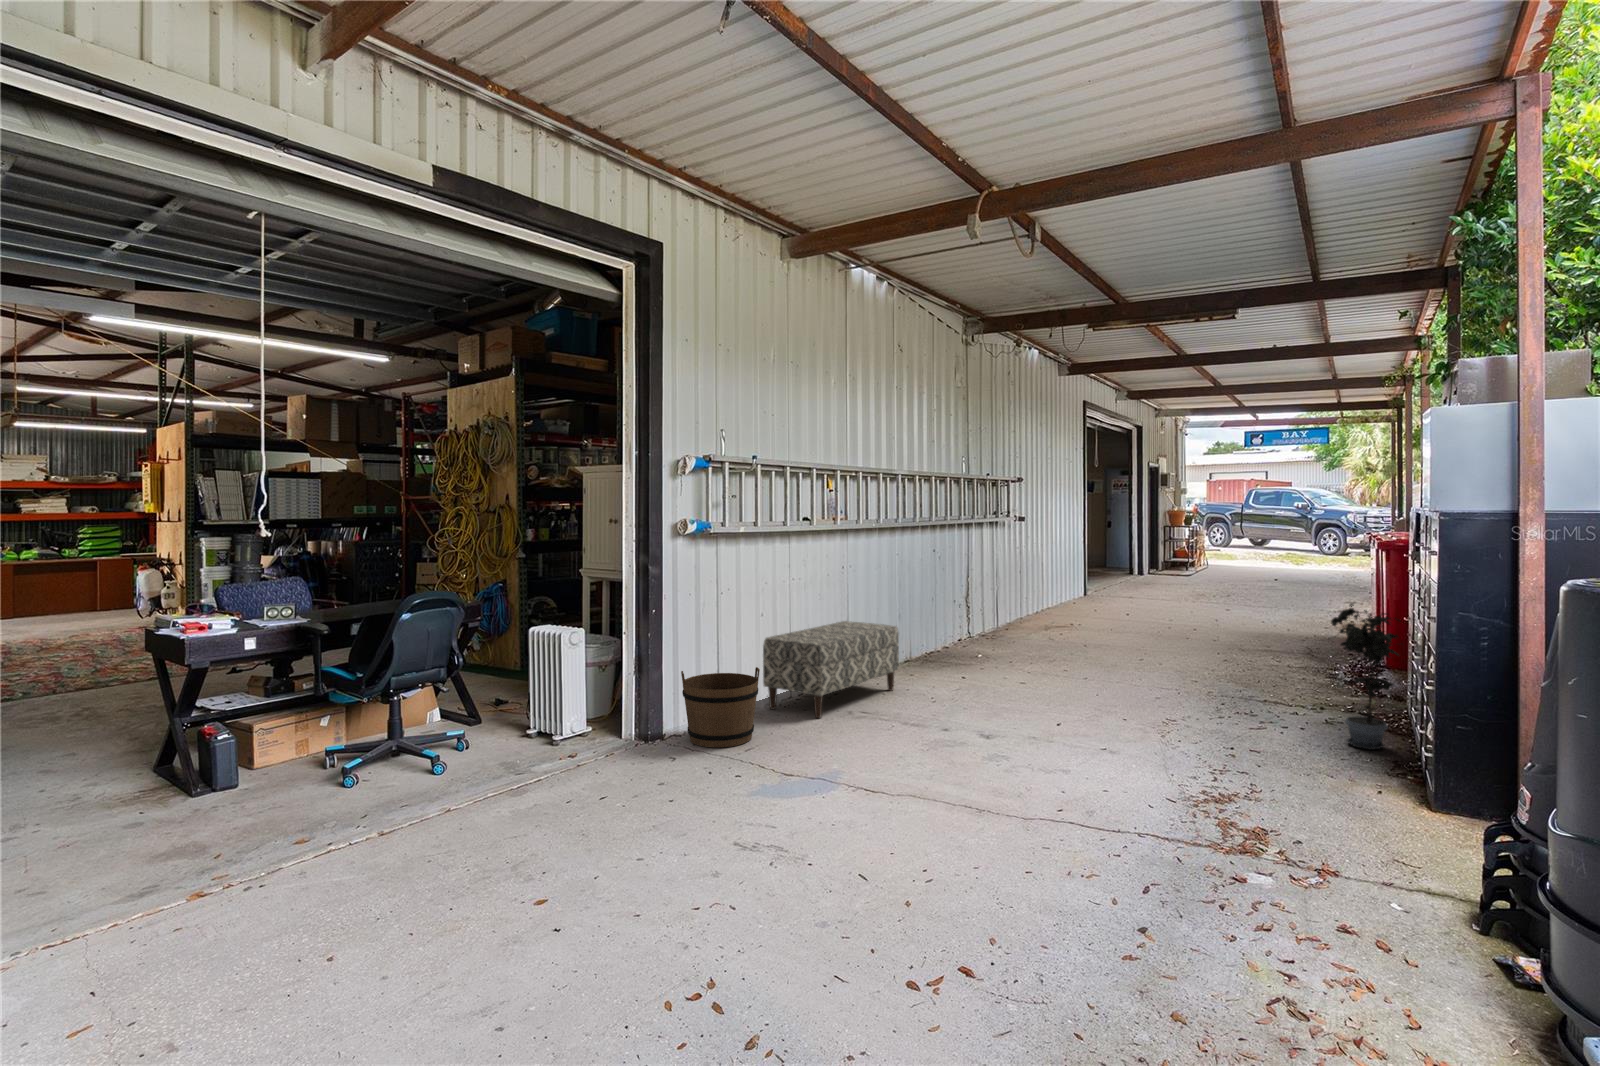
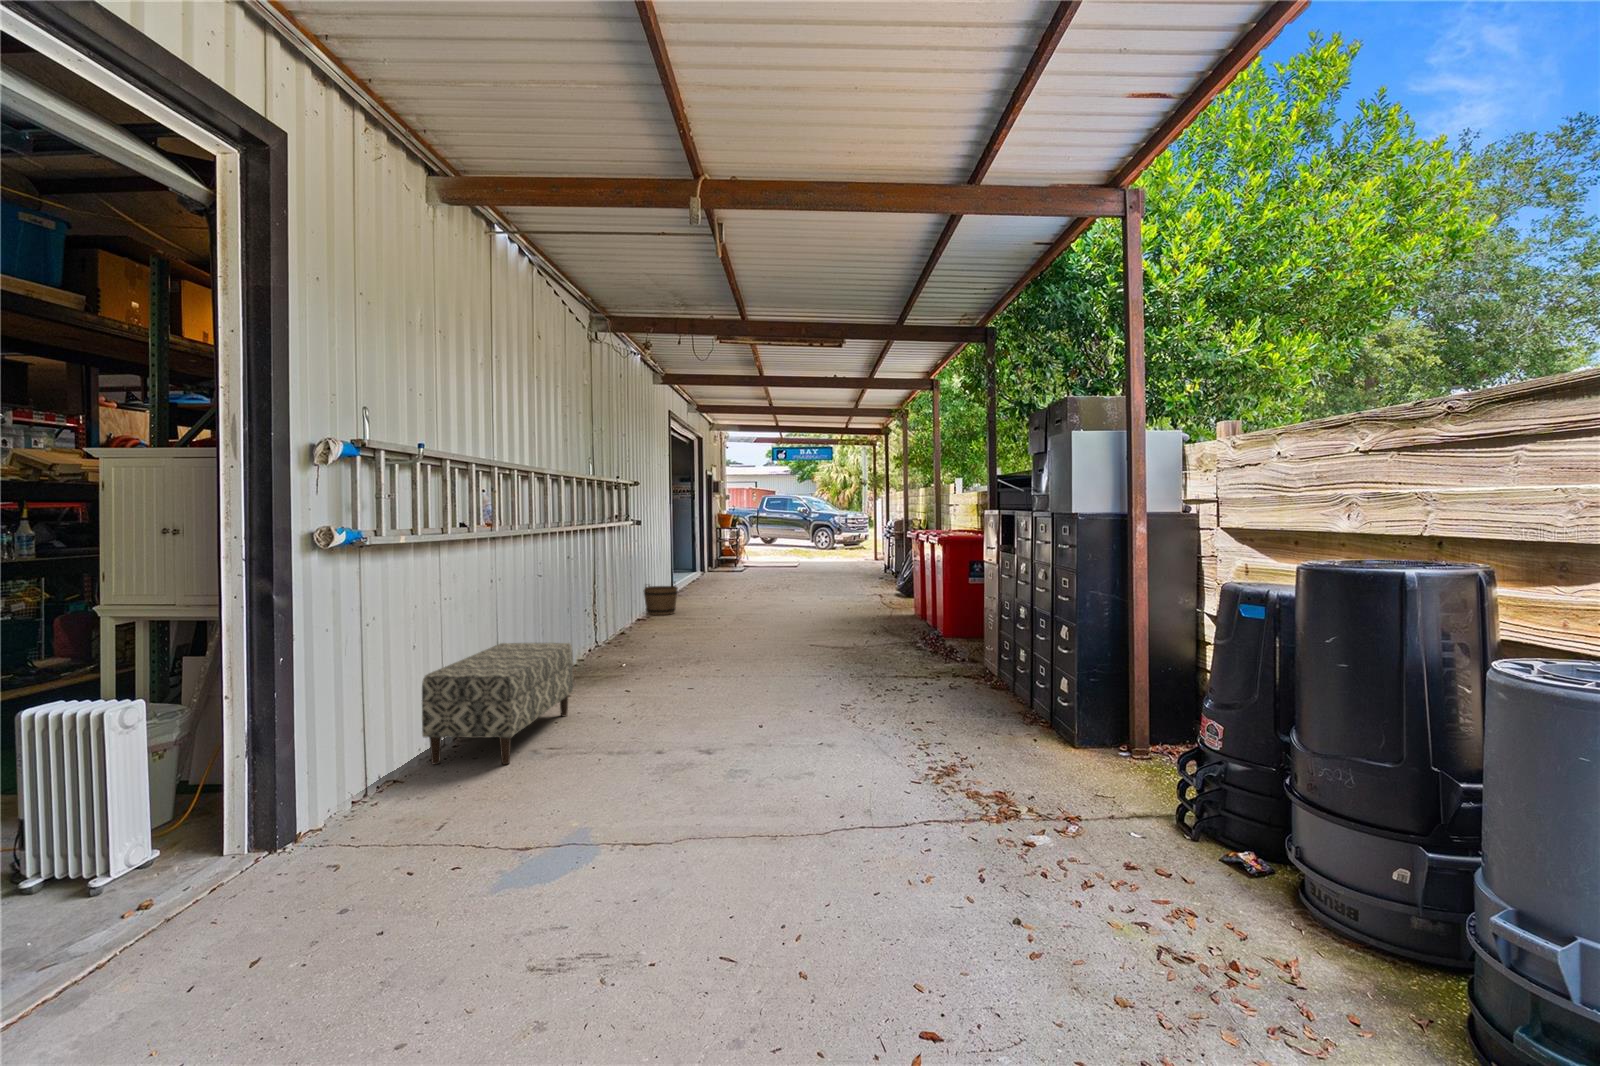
potted plant: present [1331,604,1400,749] -> none [955,589,1006,703]
bucket: present [681,667,760,747] -> present [643,582,678,615]

